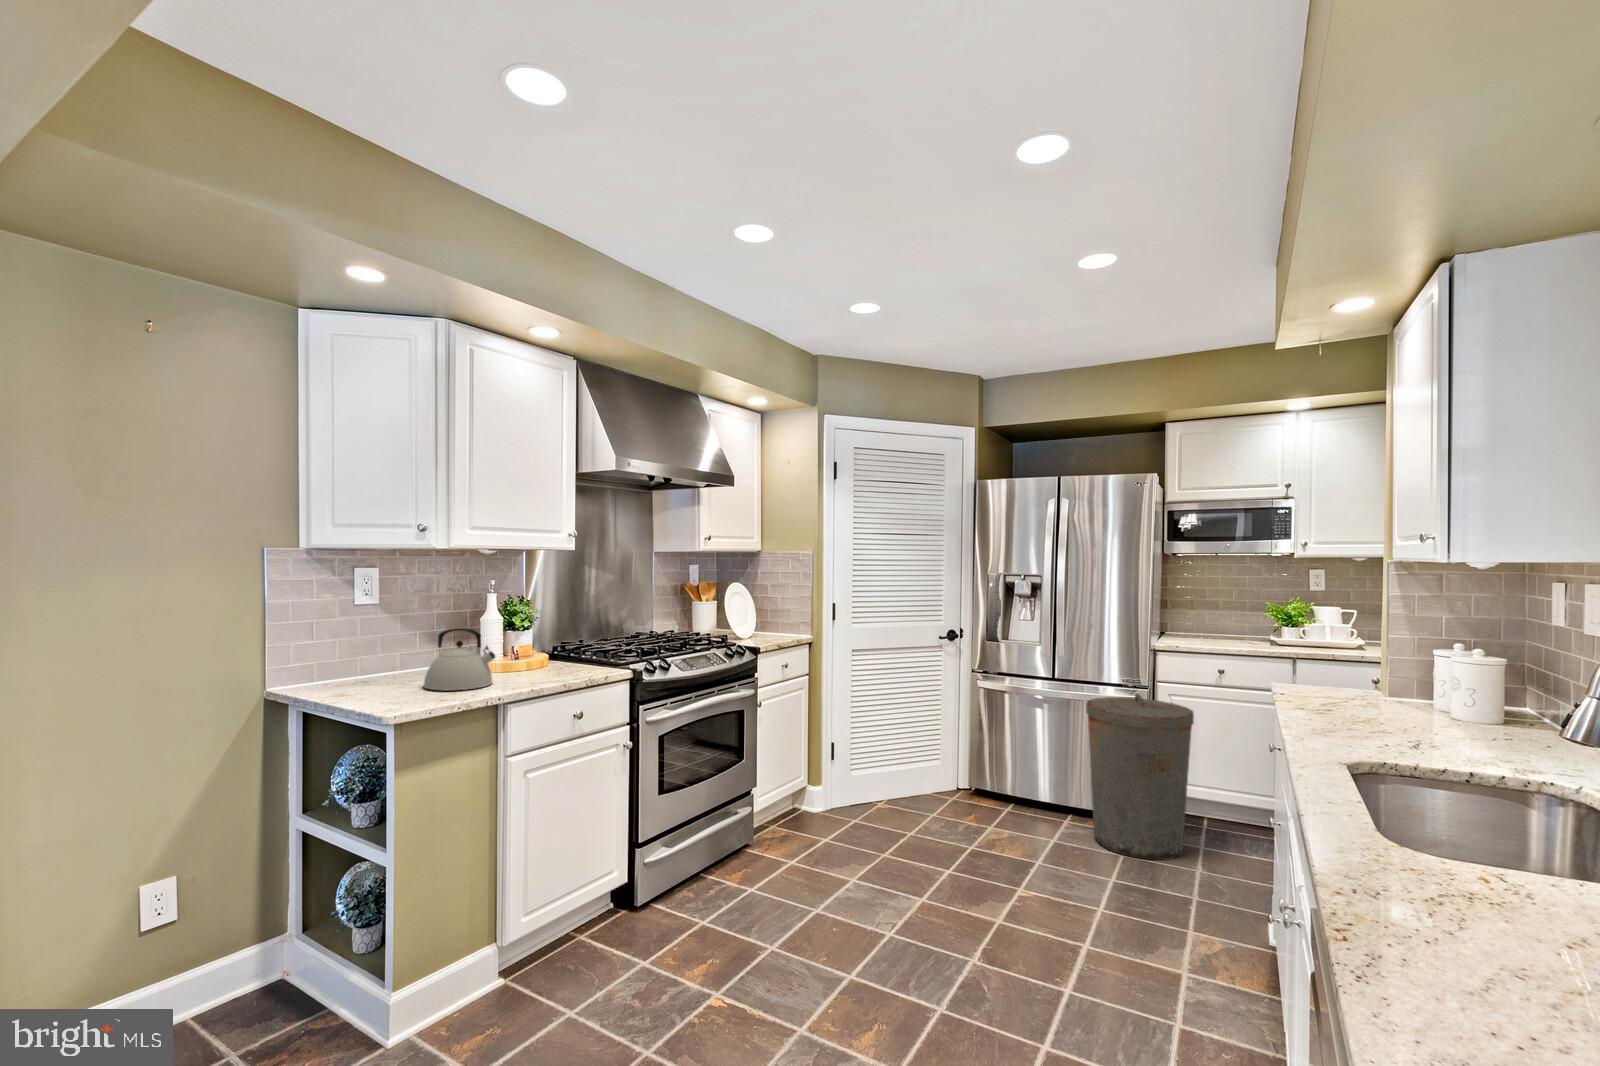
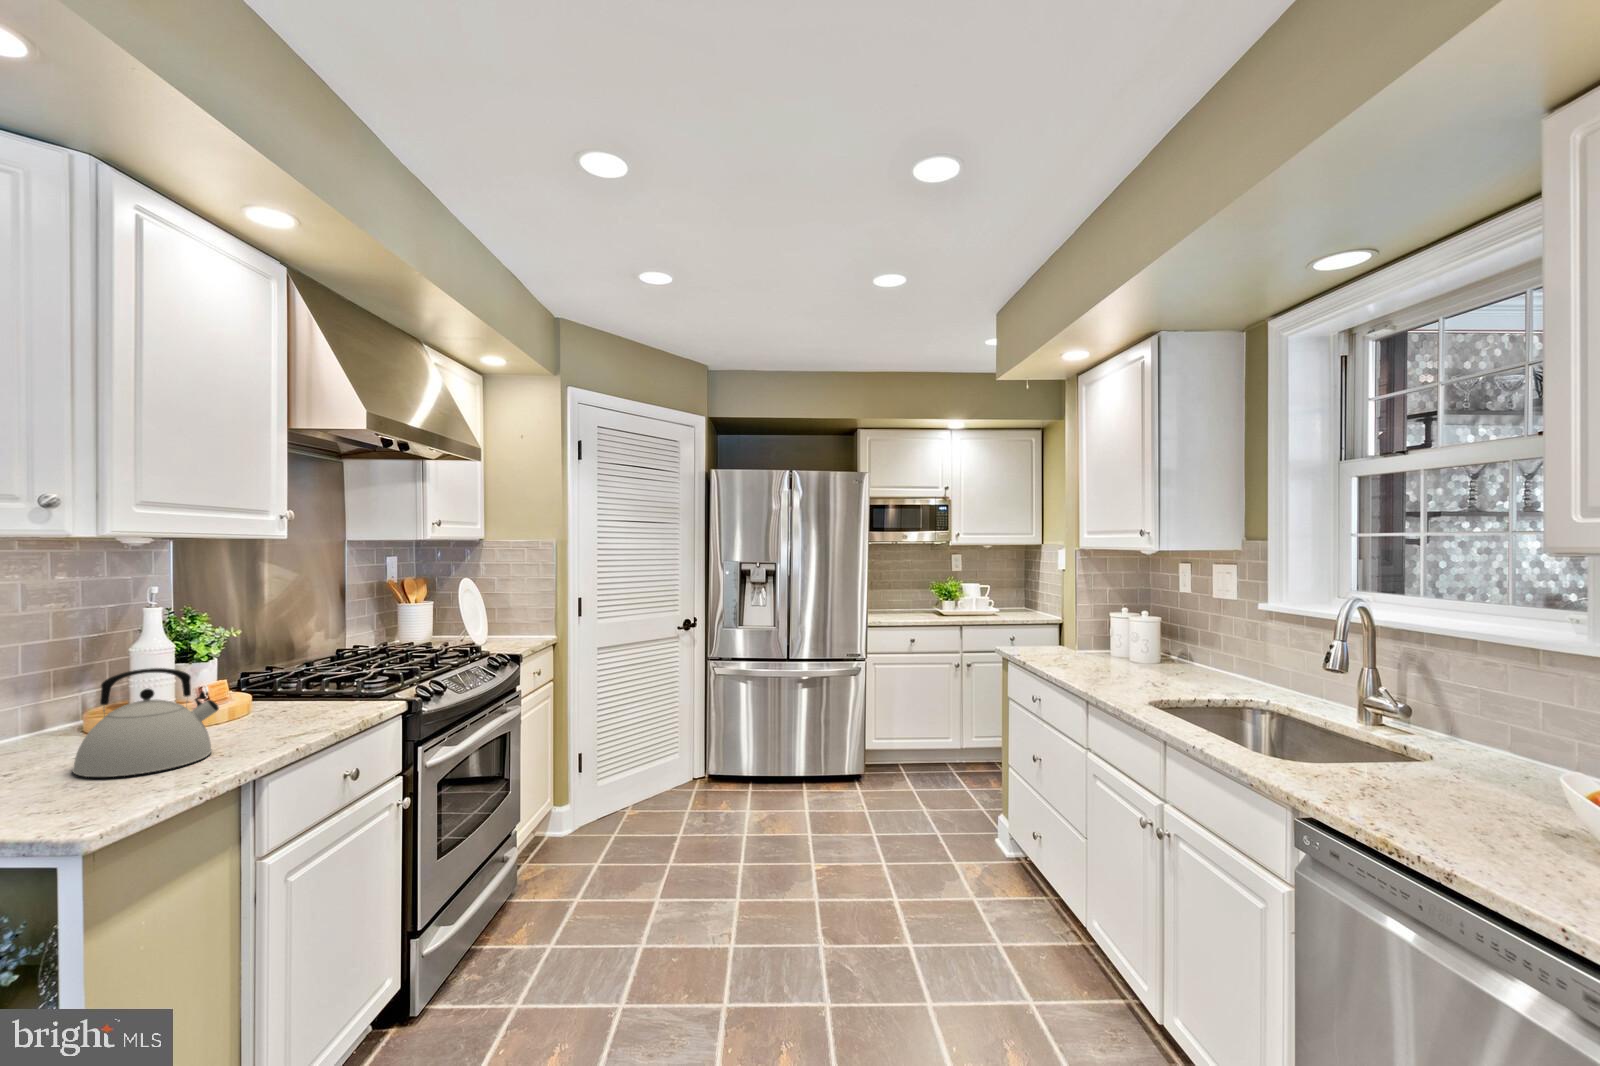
trash can: present [1086,693,1194,860] -> none [826,665,914,811]

